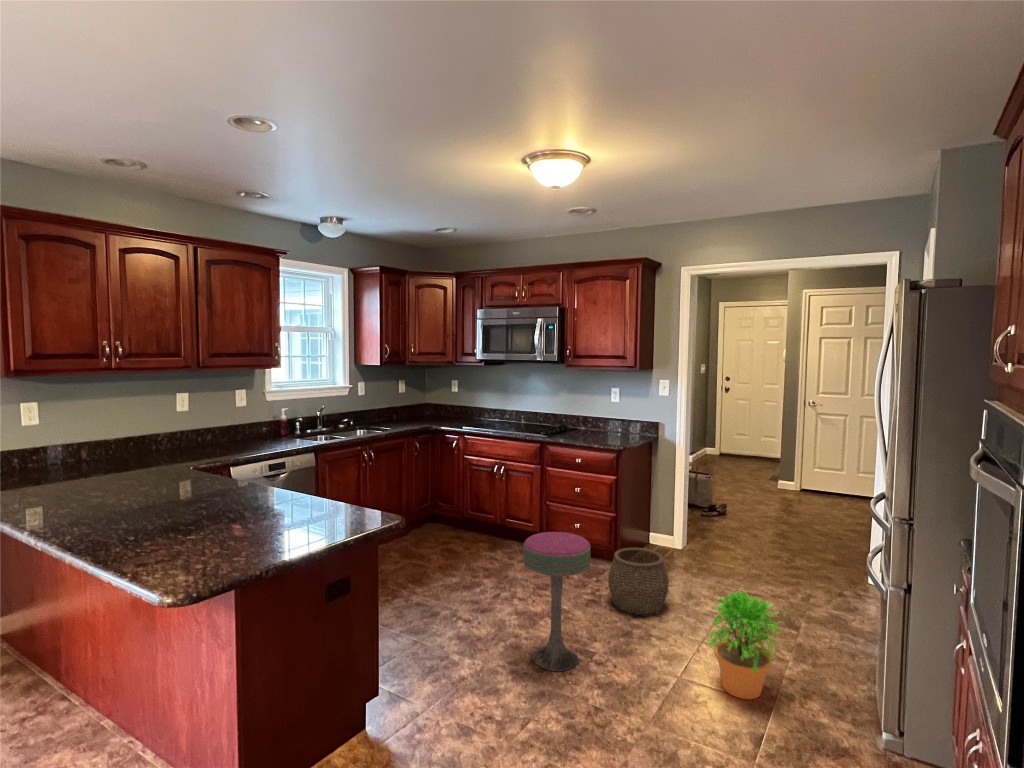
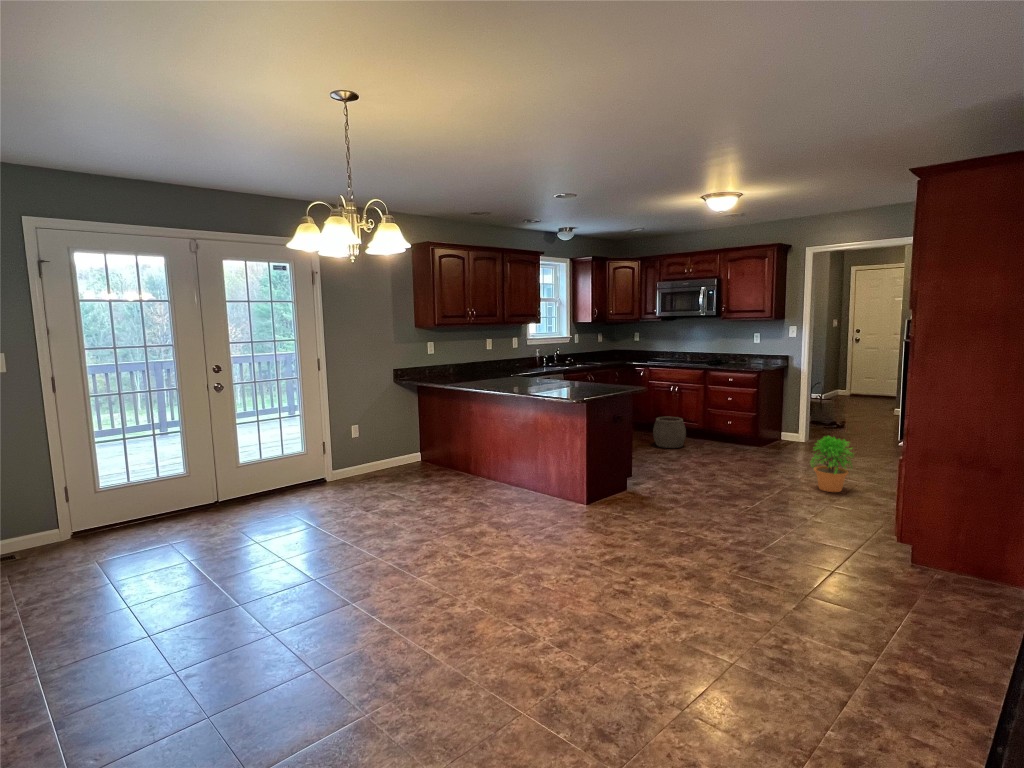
bar stool: present [524,532,591,671] -> none [702,408,741,480]
woven basket: present [608,548,669,615] -> present [653,417,686,448]

